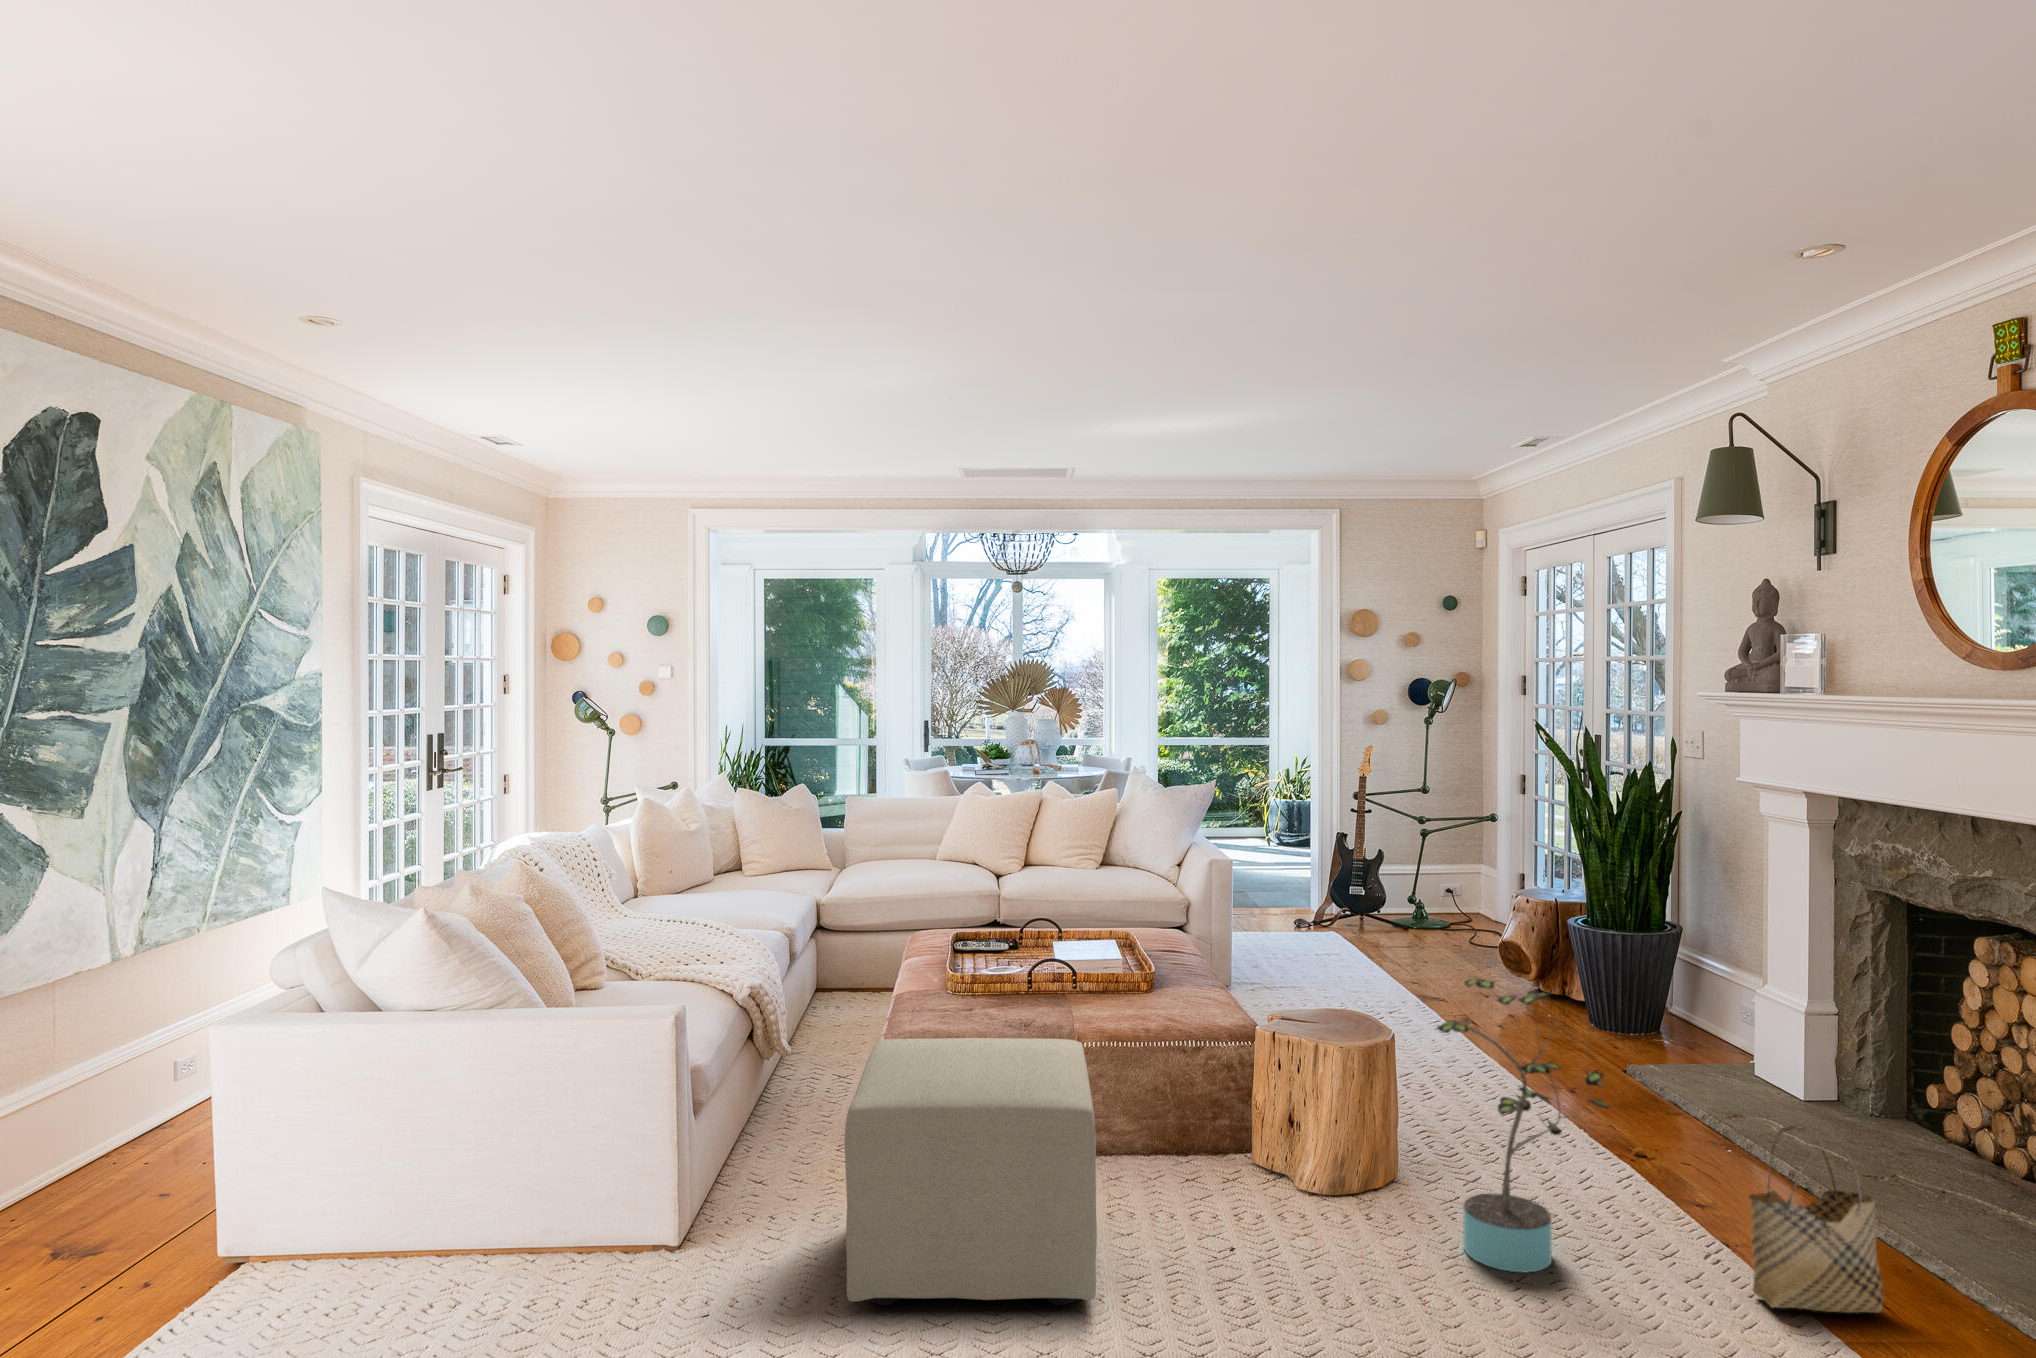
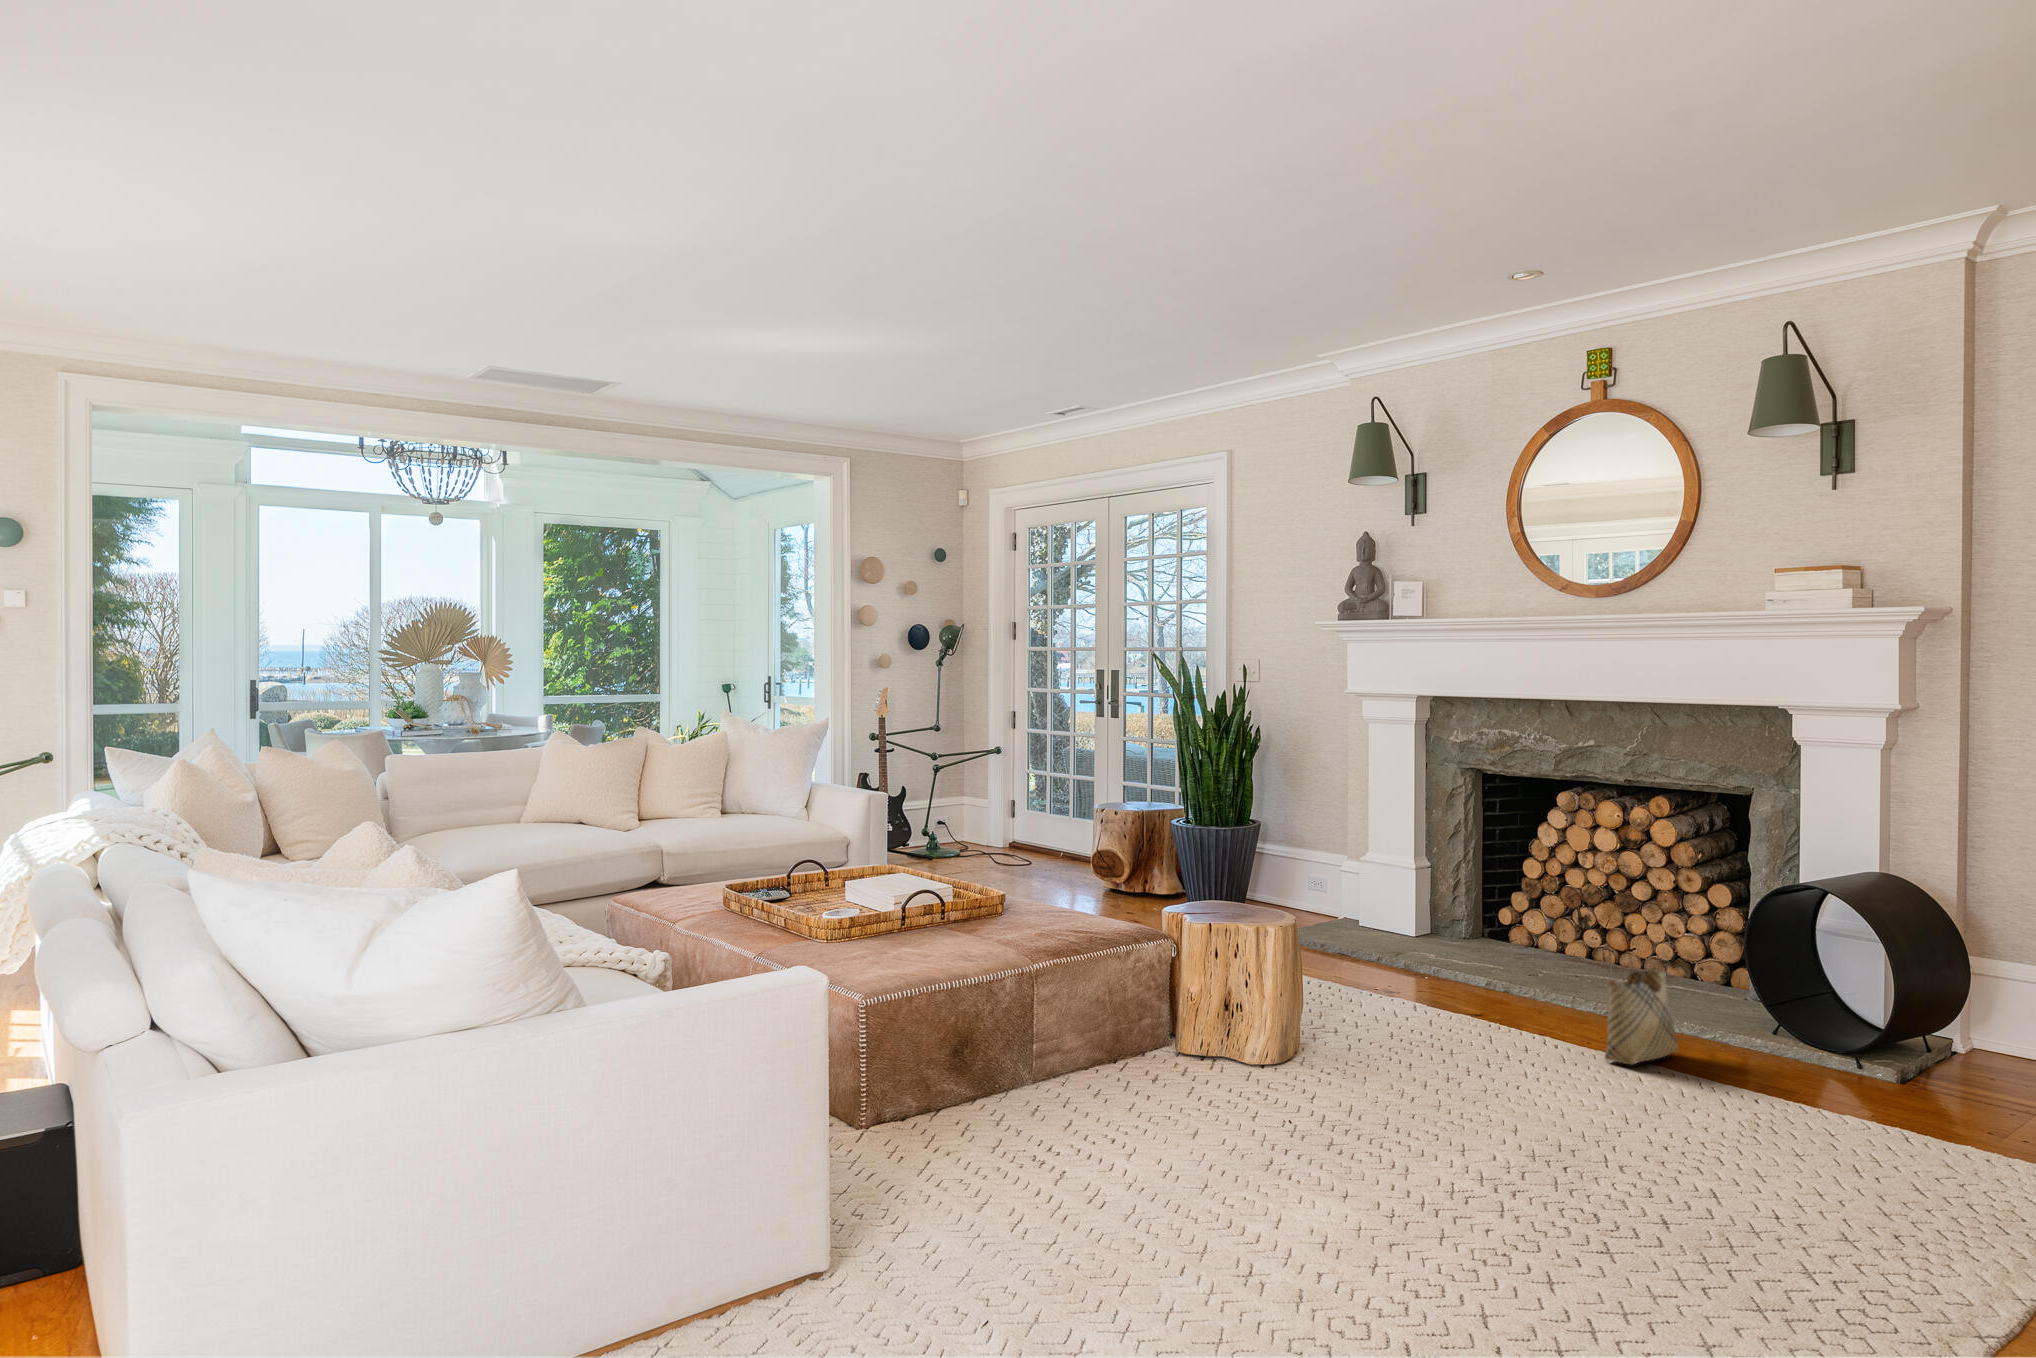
potted plant: present [1437,978,1610,1272] -> none [1400,843,1532,1086]
ottoman: present [844,1038,1097,1305] -> none [945,947,1297,1259]

